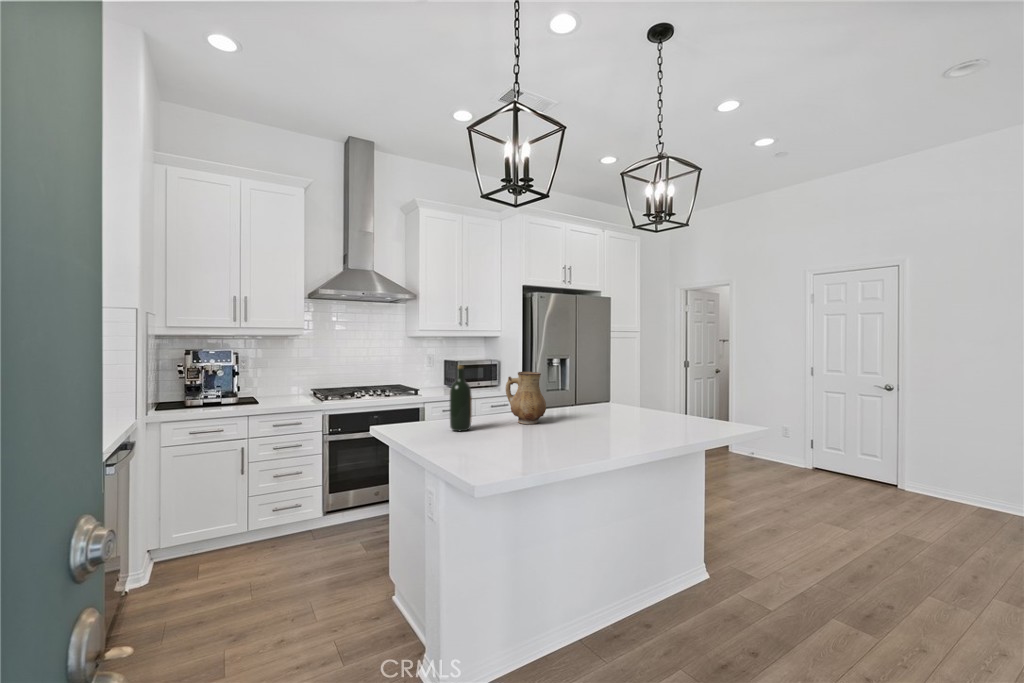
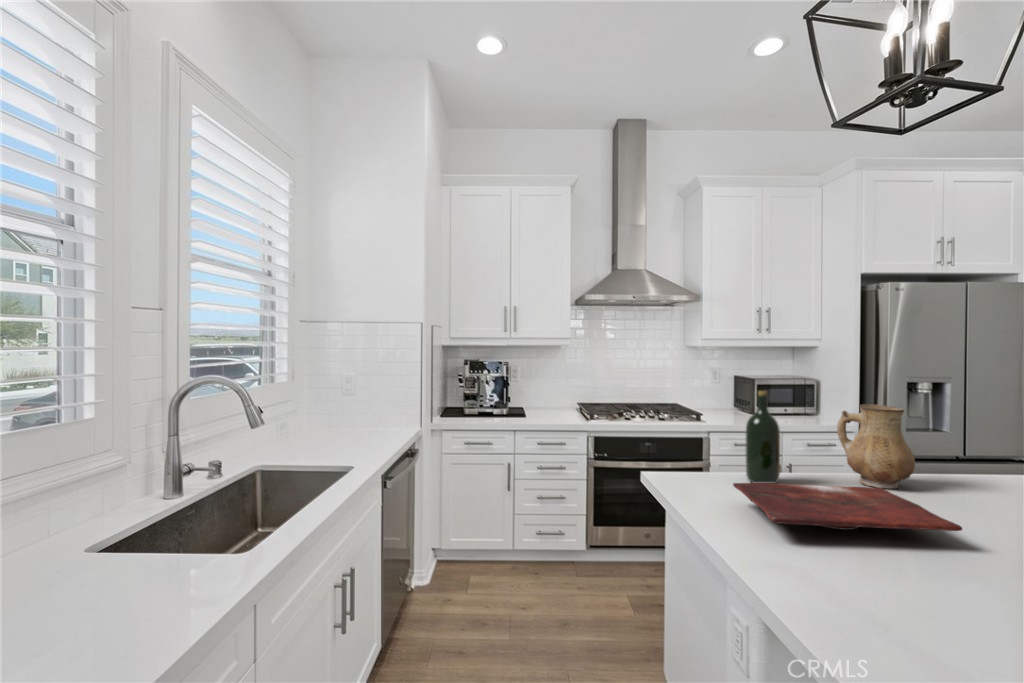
cutting board: none [441,422,562,449] -> present [733,483,962,531]

